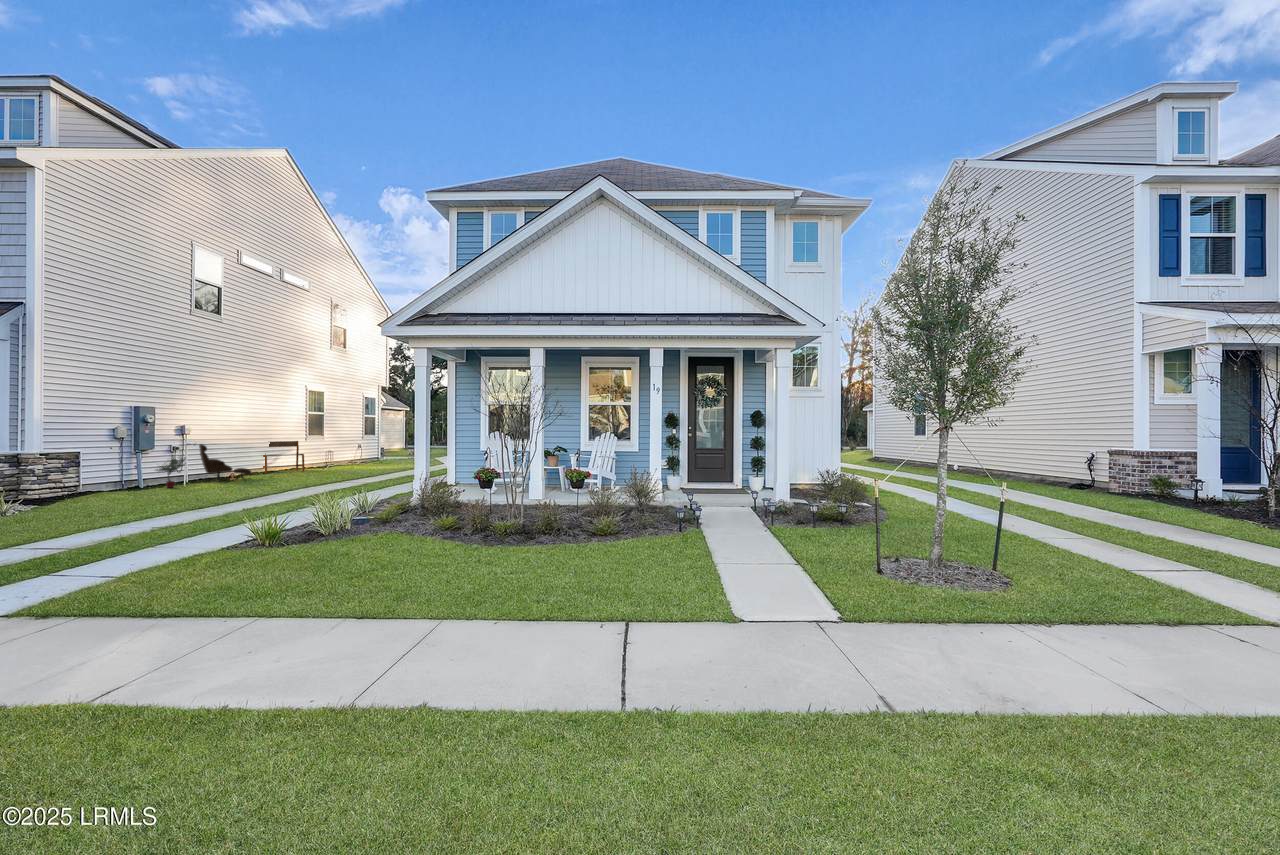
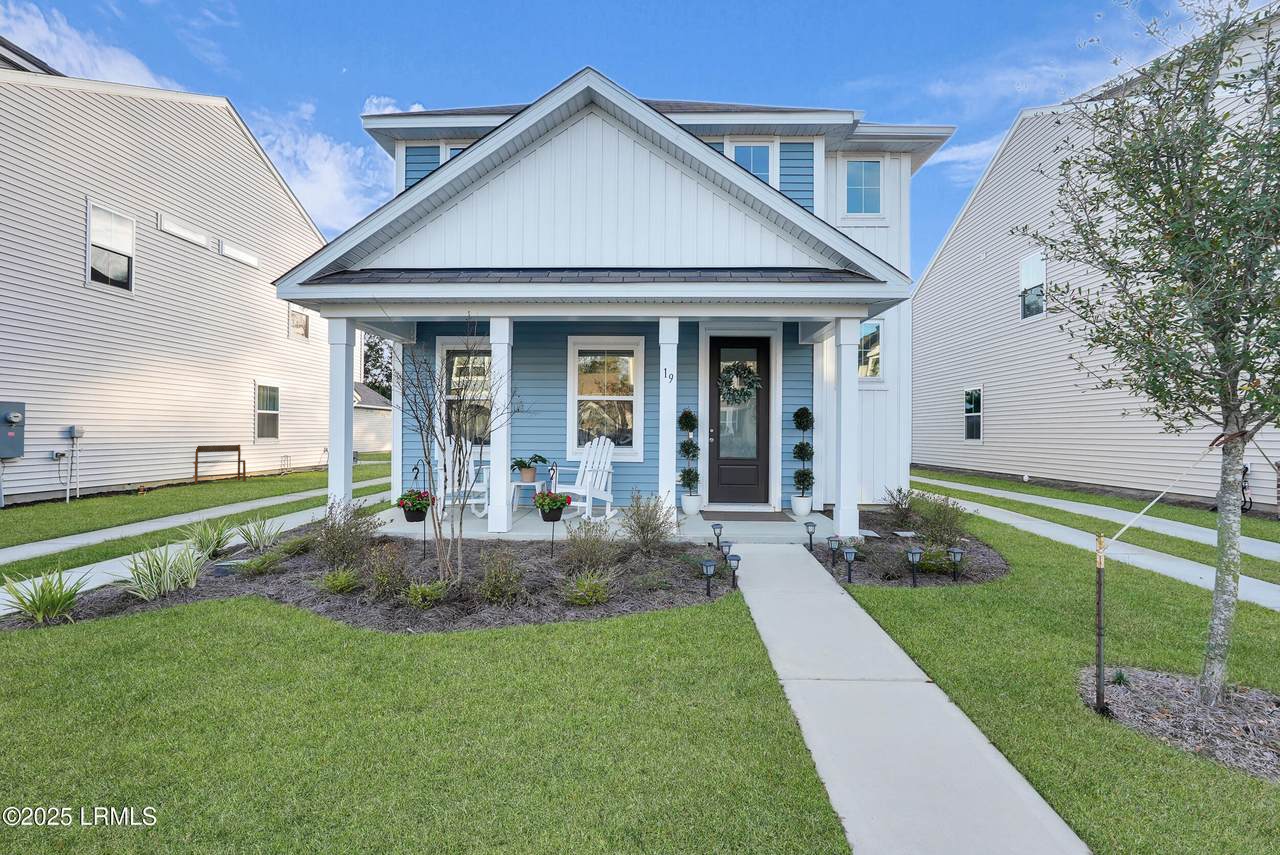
lounge chair: present [199,444,252,482] -> none [96,449,167,497]
potted tree: present [156,455,186,488] -> none [21,461,70,506]

